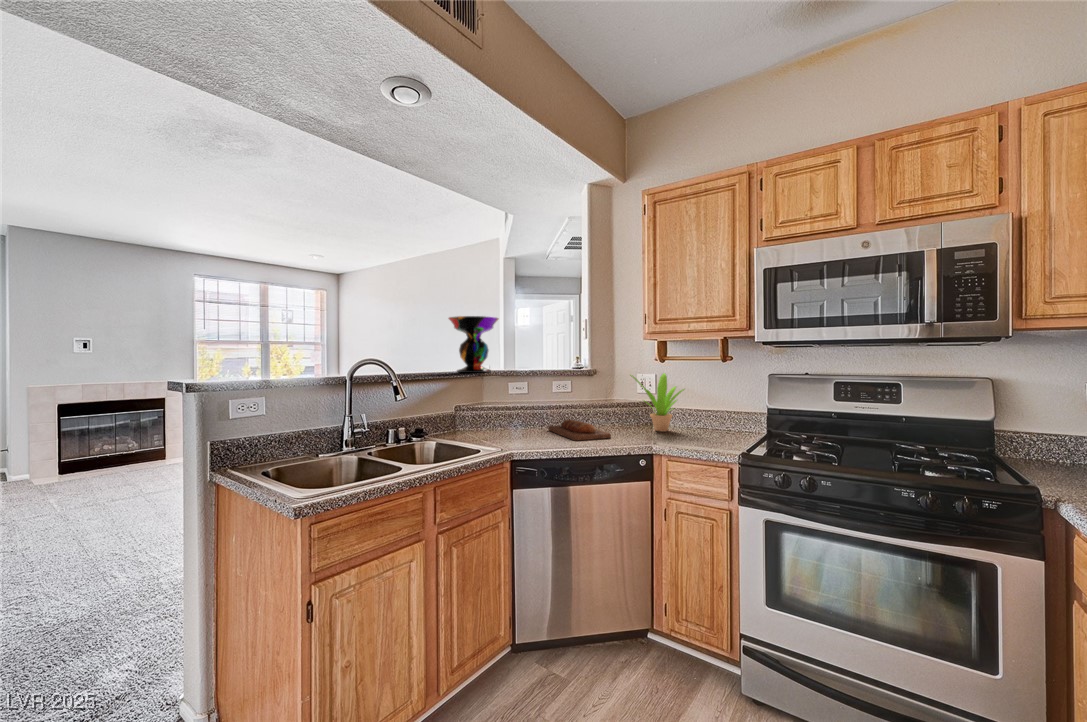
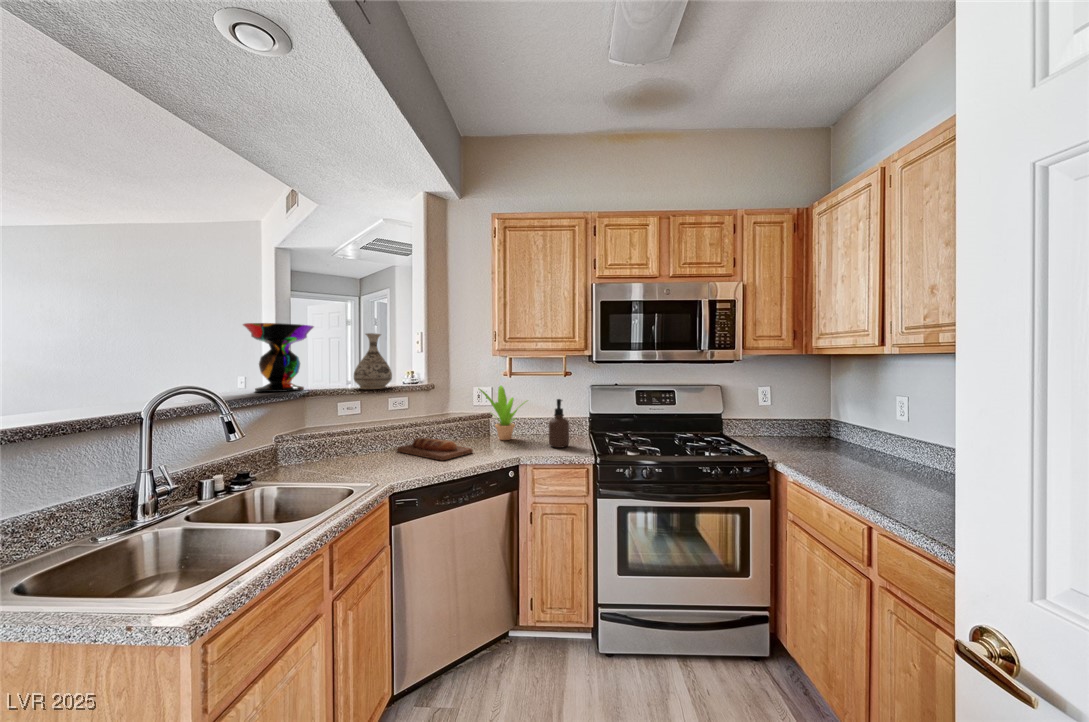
vase: none [522,321,555,372] -> present [354,333,392,389]
soap dispenser: none [697,387,722,443] -> present [549,399,569,448]

